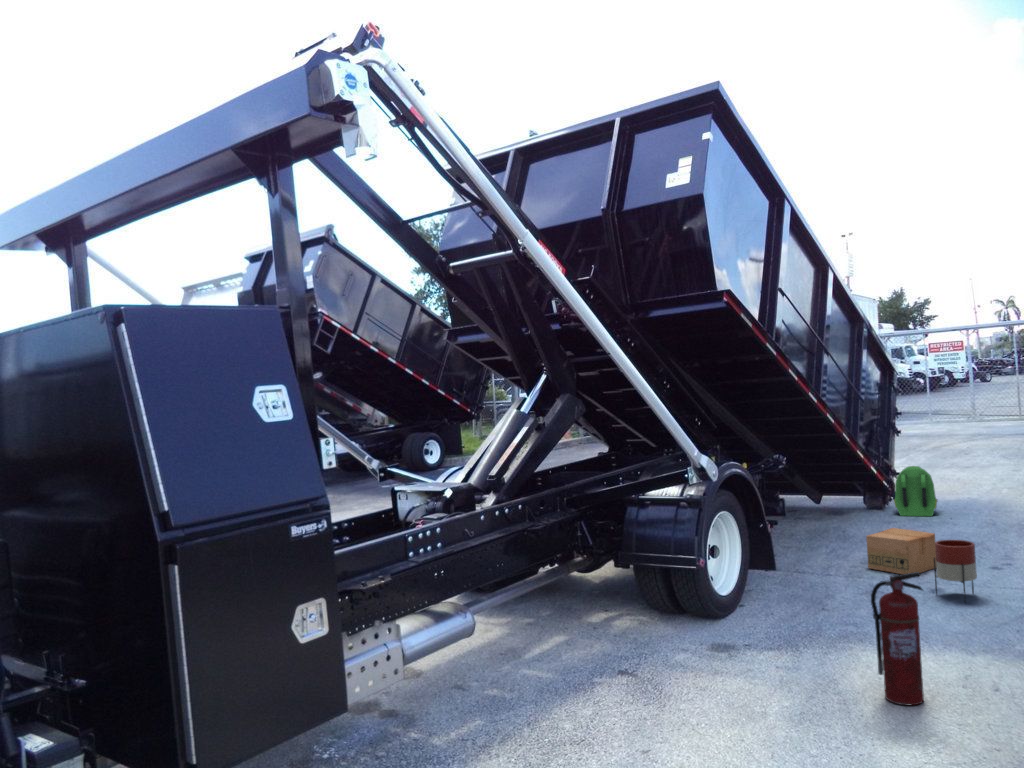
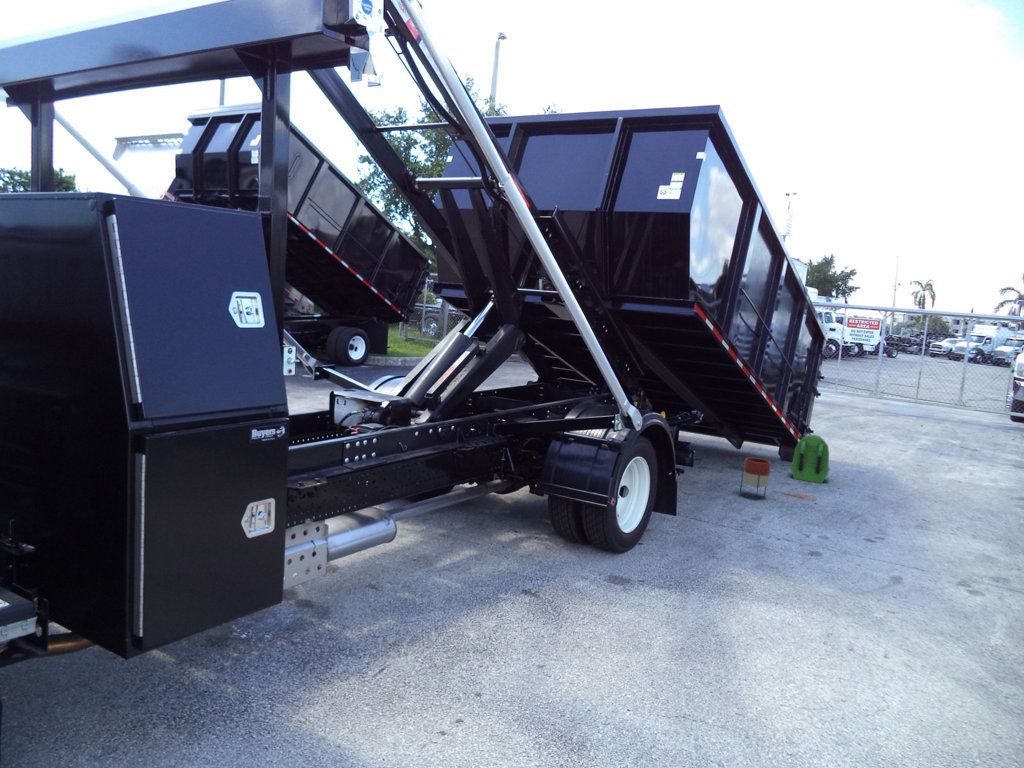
cardboard box: present [866,528,936,574] -> none [758,491,822,537]
planter: present [934,540,977,602] -> present [740,458,771,499]
fire extinguisher: present [871,572,924,705] -> none [753,539,805,653]

